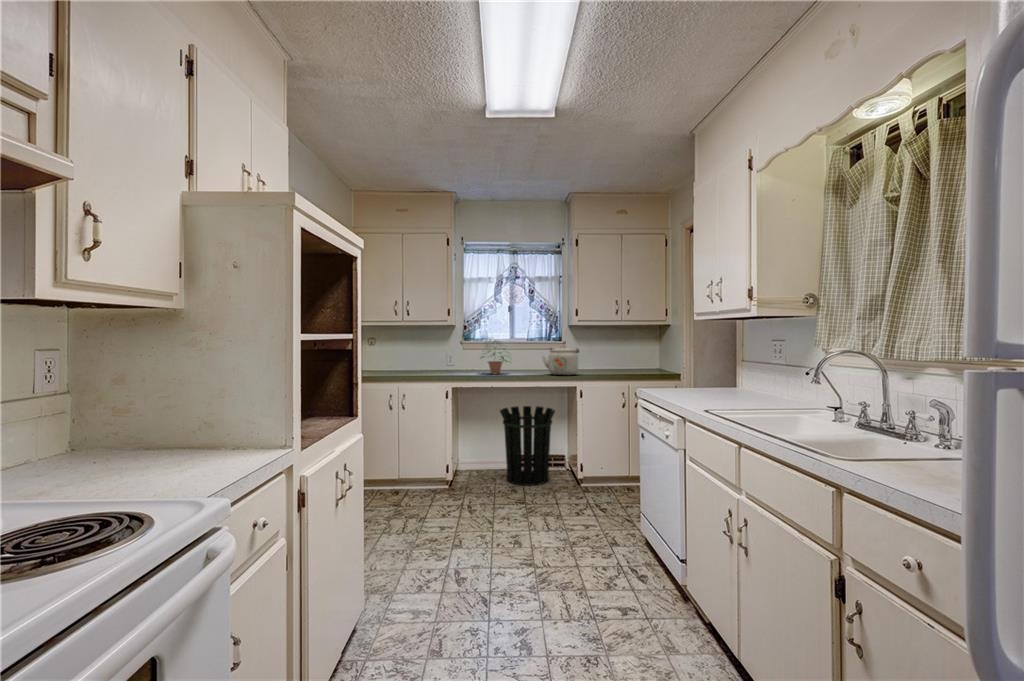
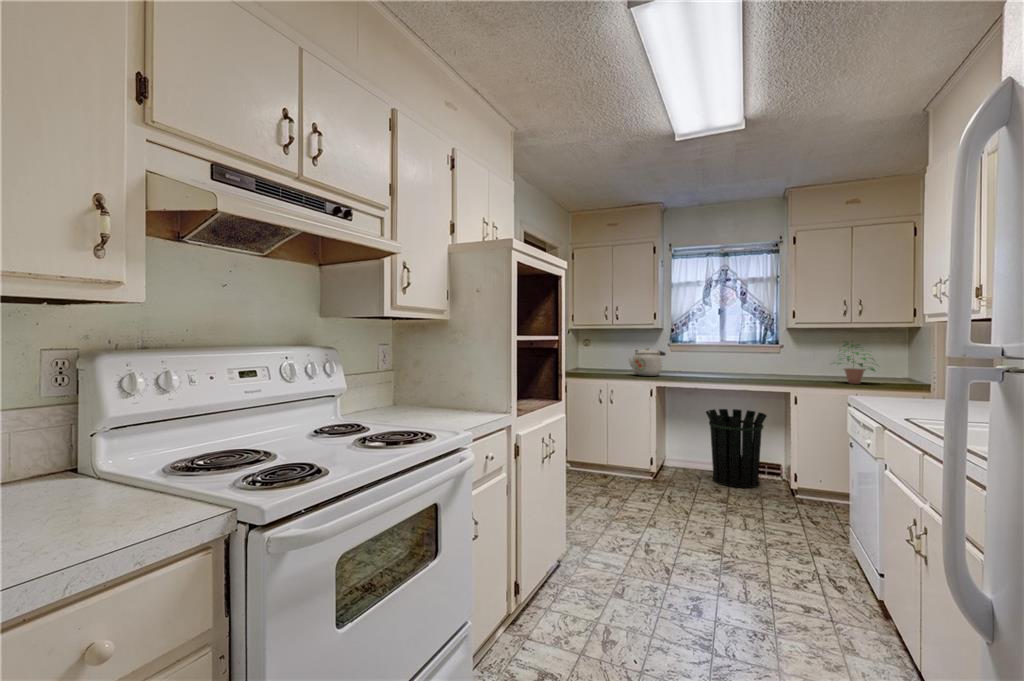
potted plant: present [481,339,508,374] -> present [834,342,875,384]
kettle: present [543,346,579,375] -> present [629,348,666,376]

